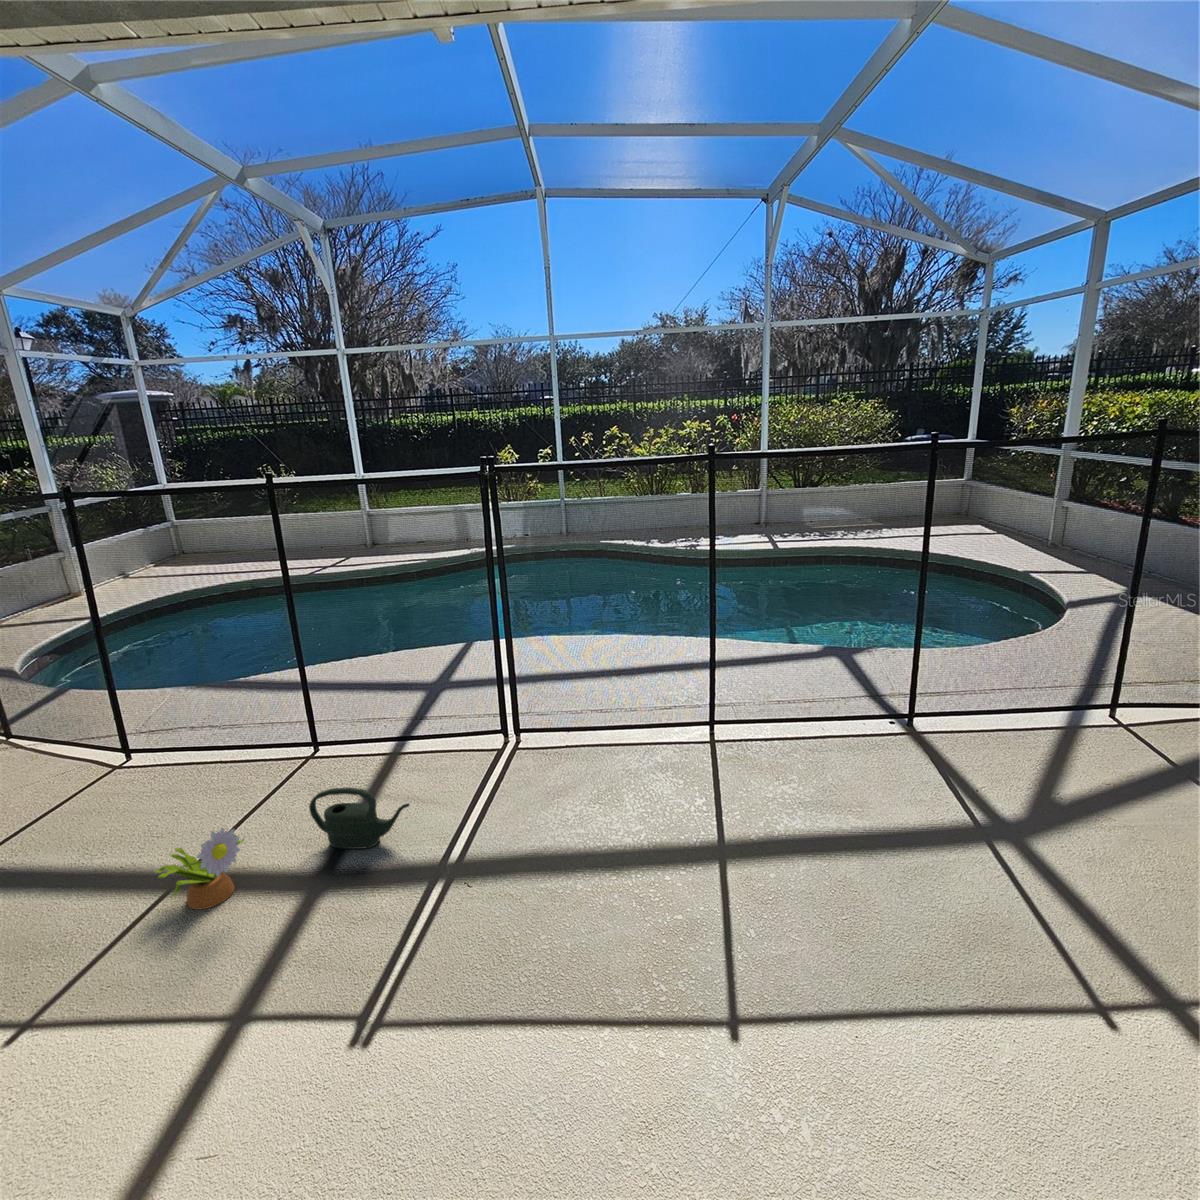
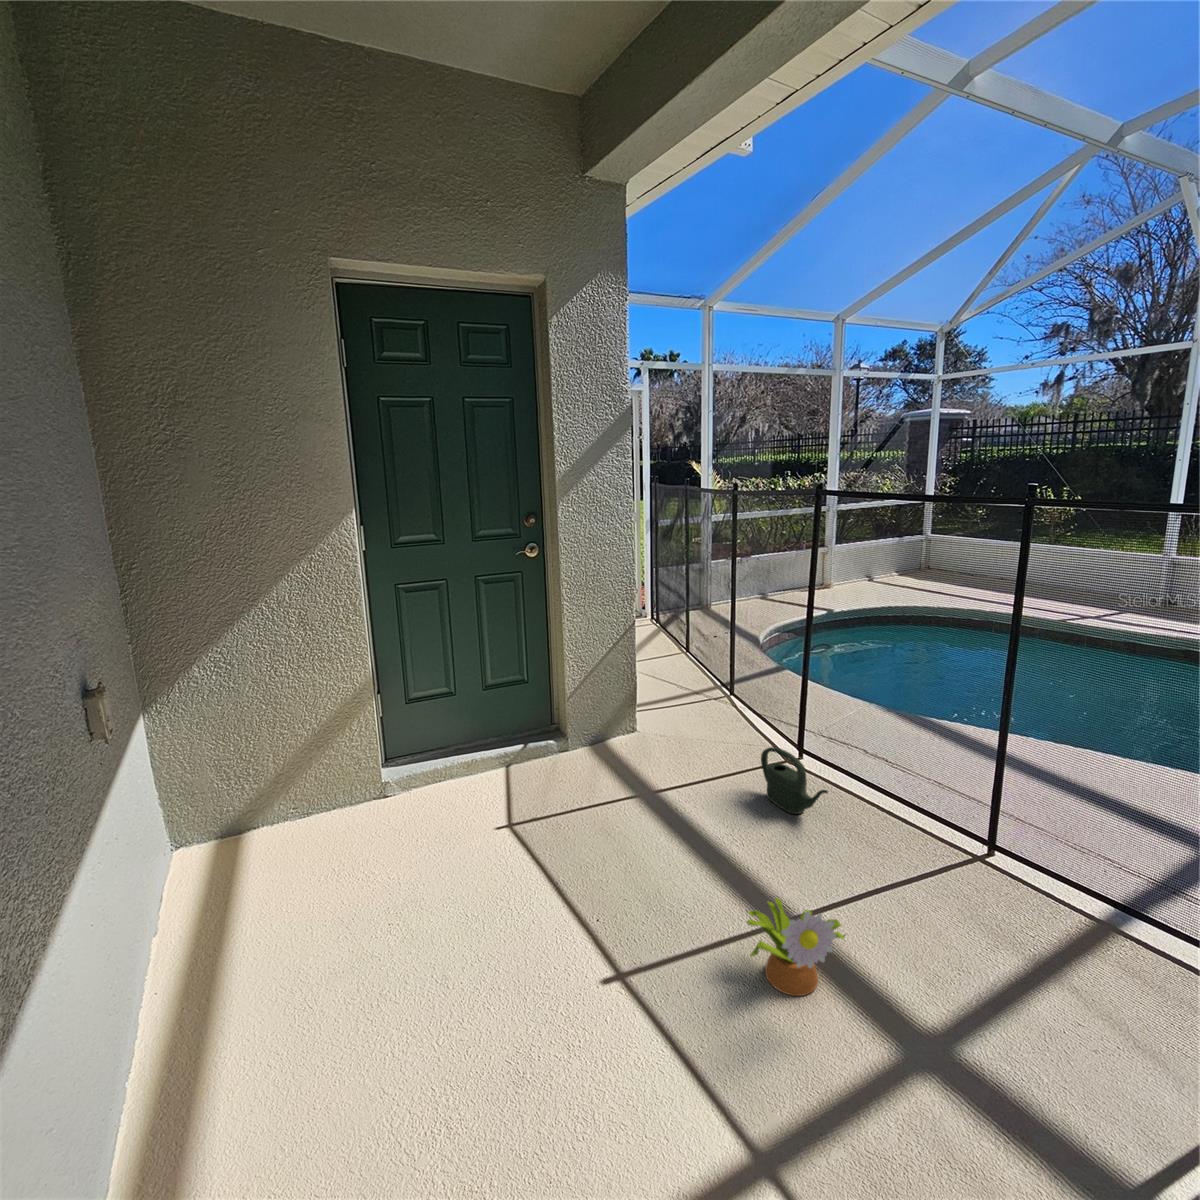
watering can: present [309,787,409,849] -> present [761,747,828,814]

